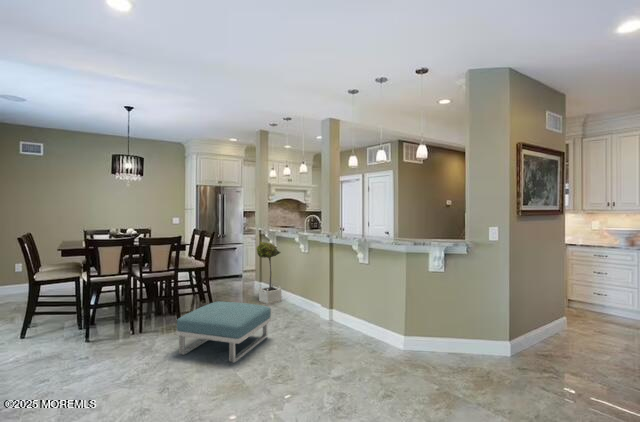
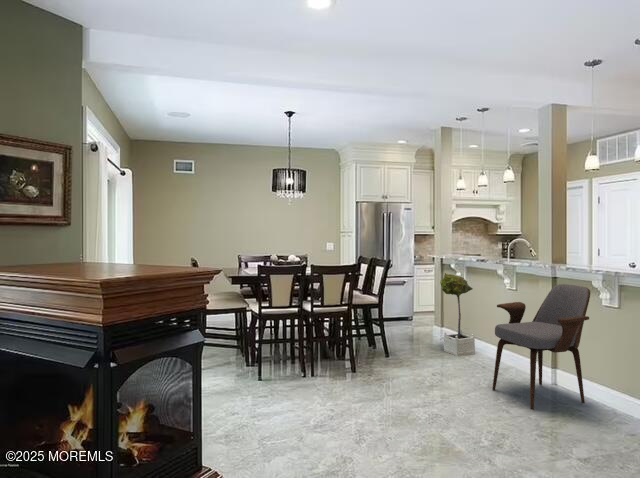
armchair: none [287,248,351,341] -> present [493,284,590,410]
footstool: present [176,301,271,362] -> none [359,346,474,424]

